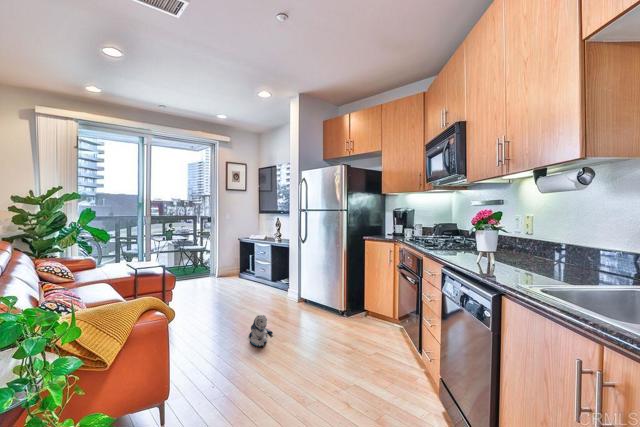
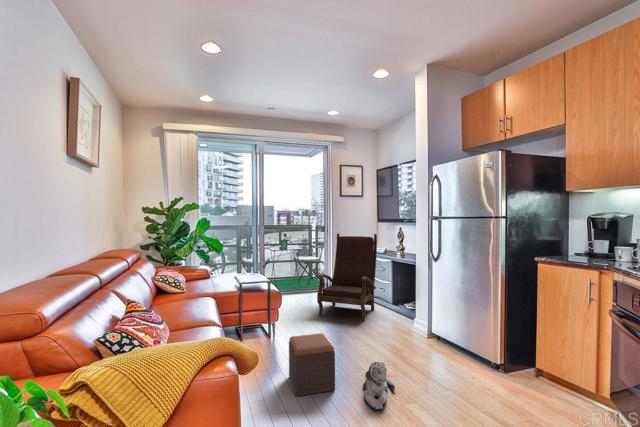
armchair: none [206,224,259,296] -> present [317,233,377,321]
footstool: none [188,302,228,349] -> present [289,333,335,396]

